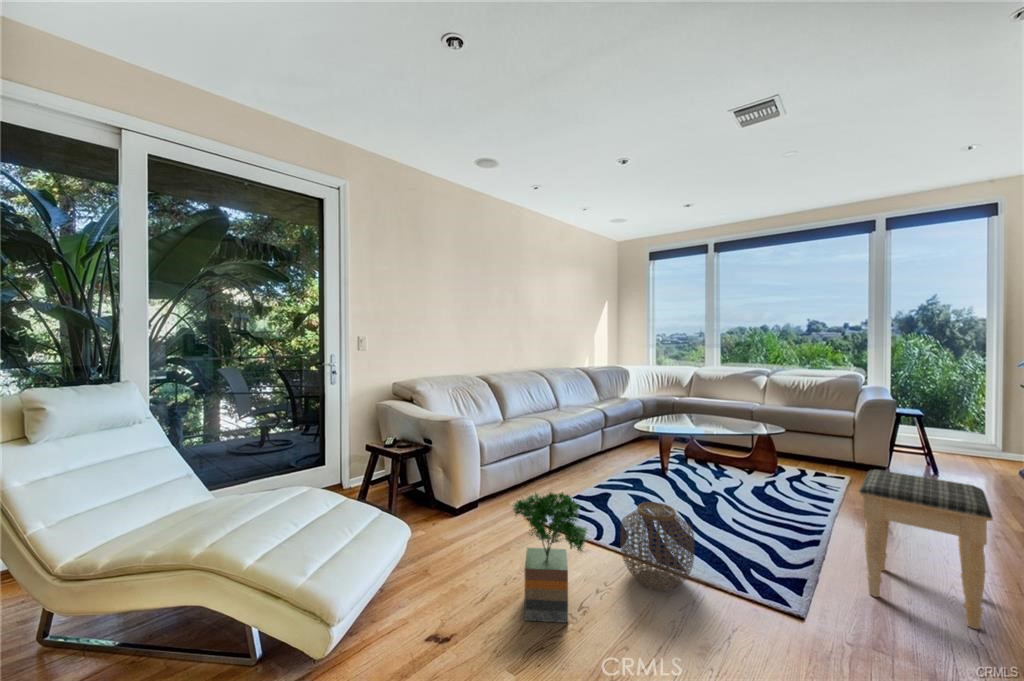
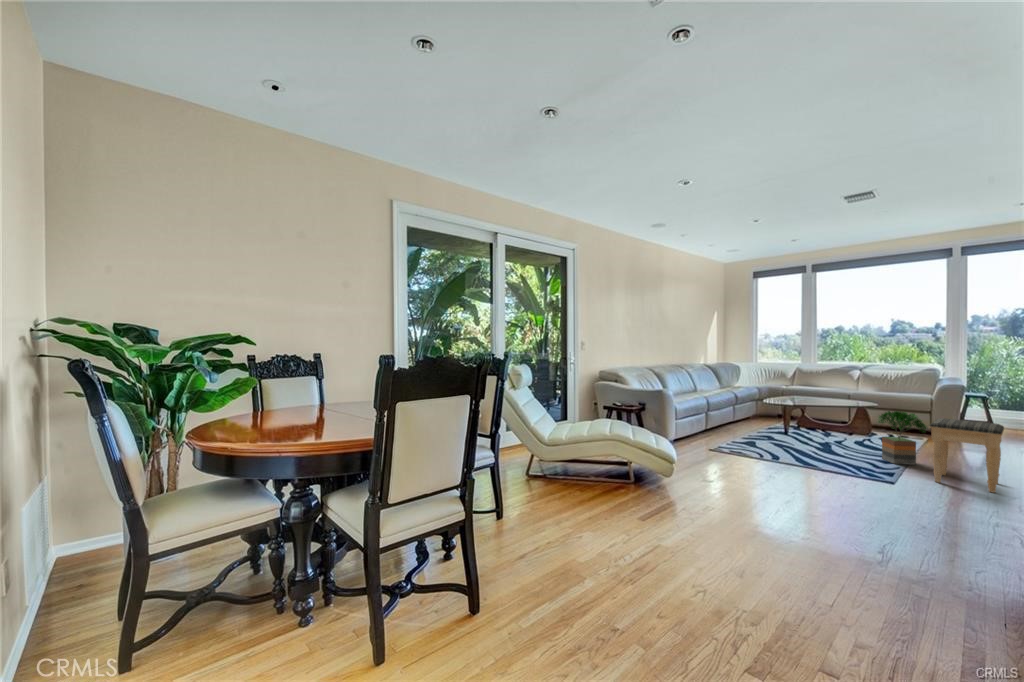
potted tree: present [512,492,588,623] -> present [878,411,926,465]
woven basket: present [621,502,694,591] -> none [787,434,832,478]

